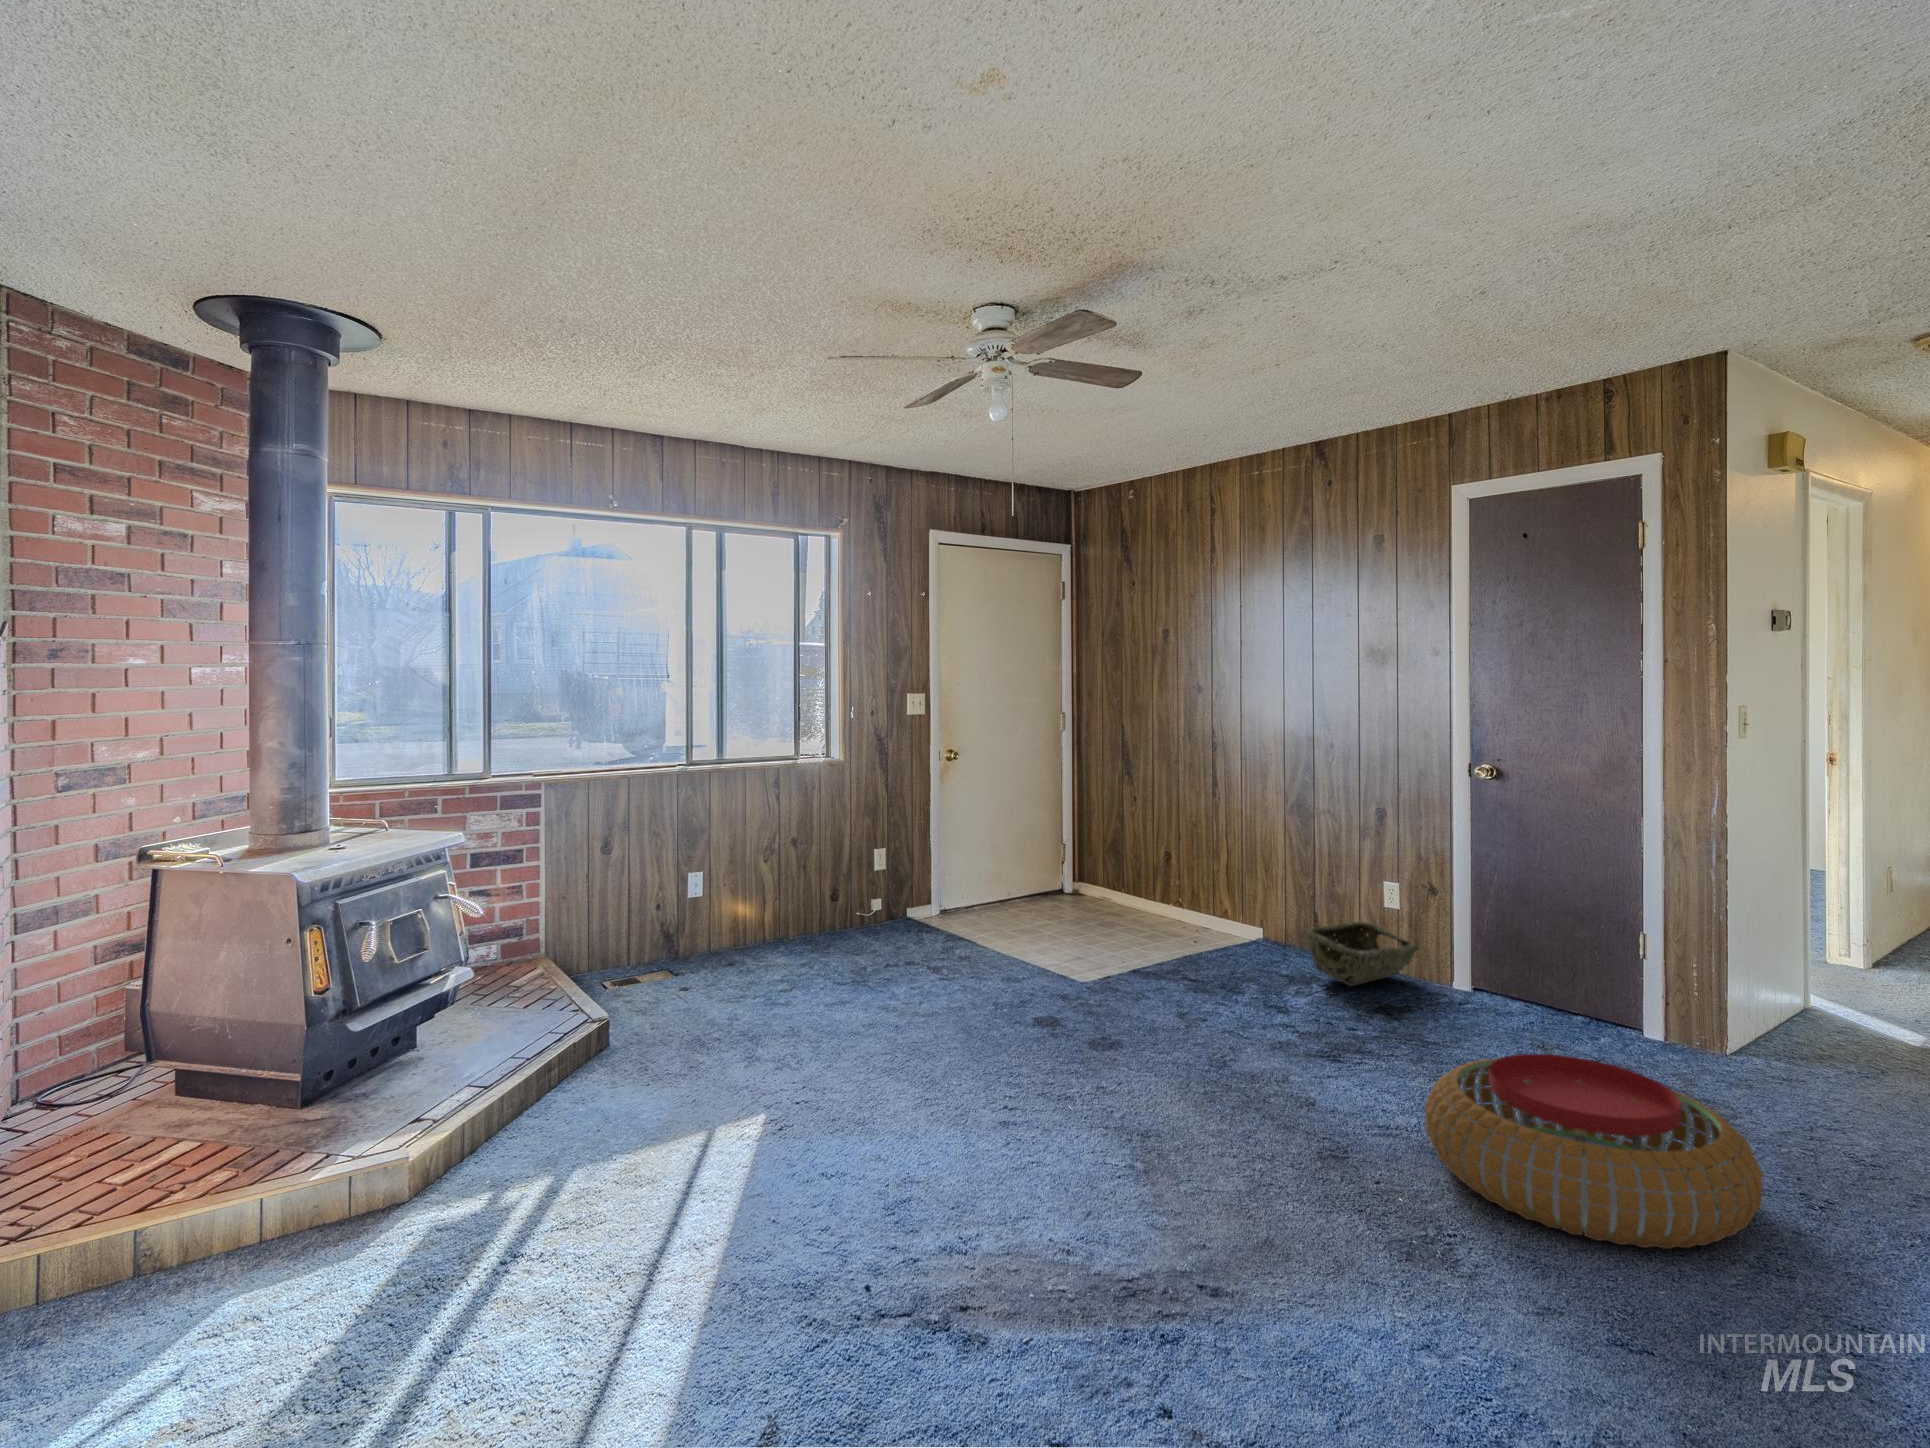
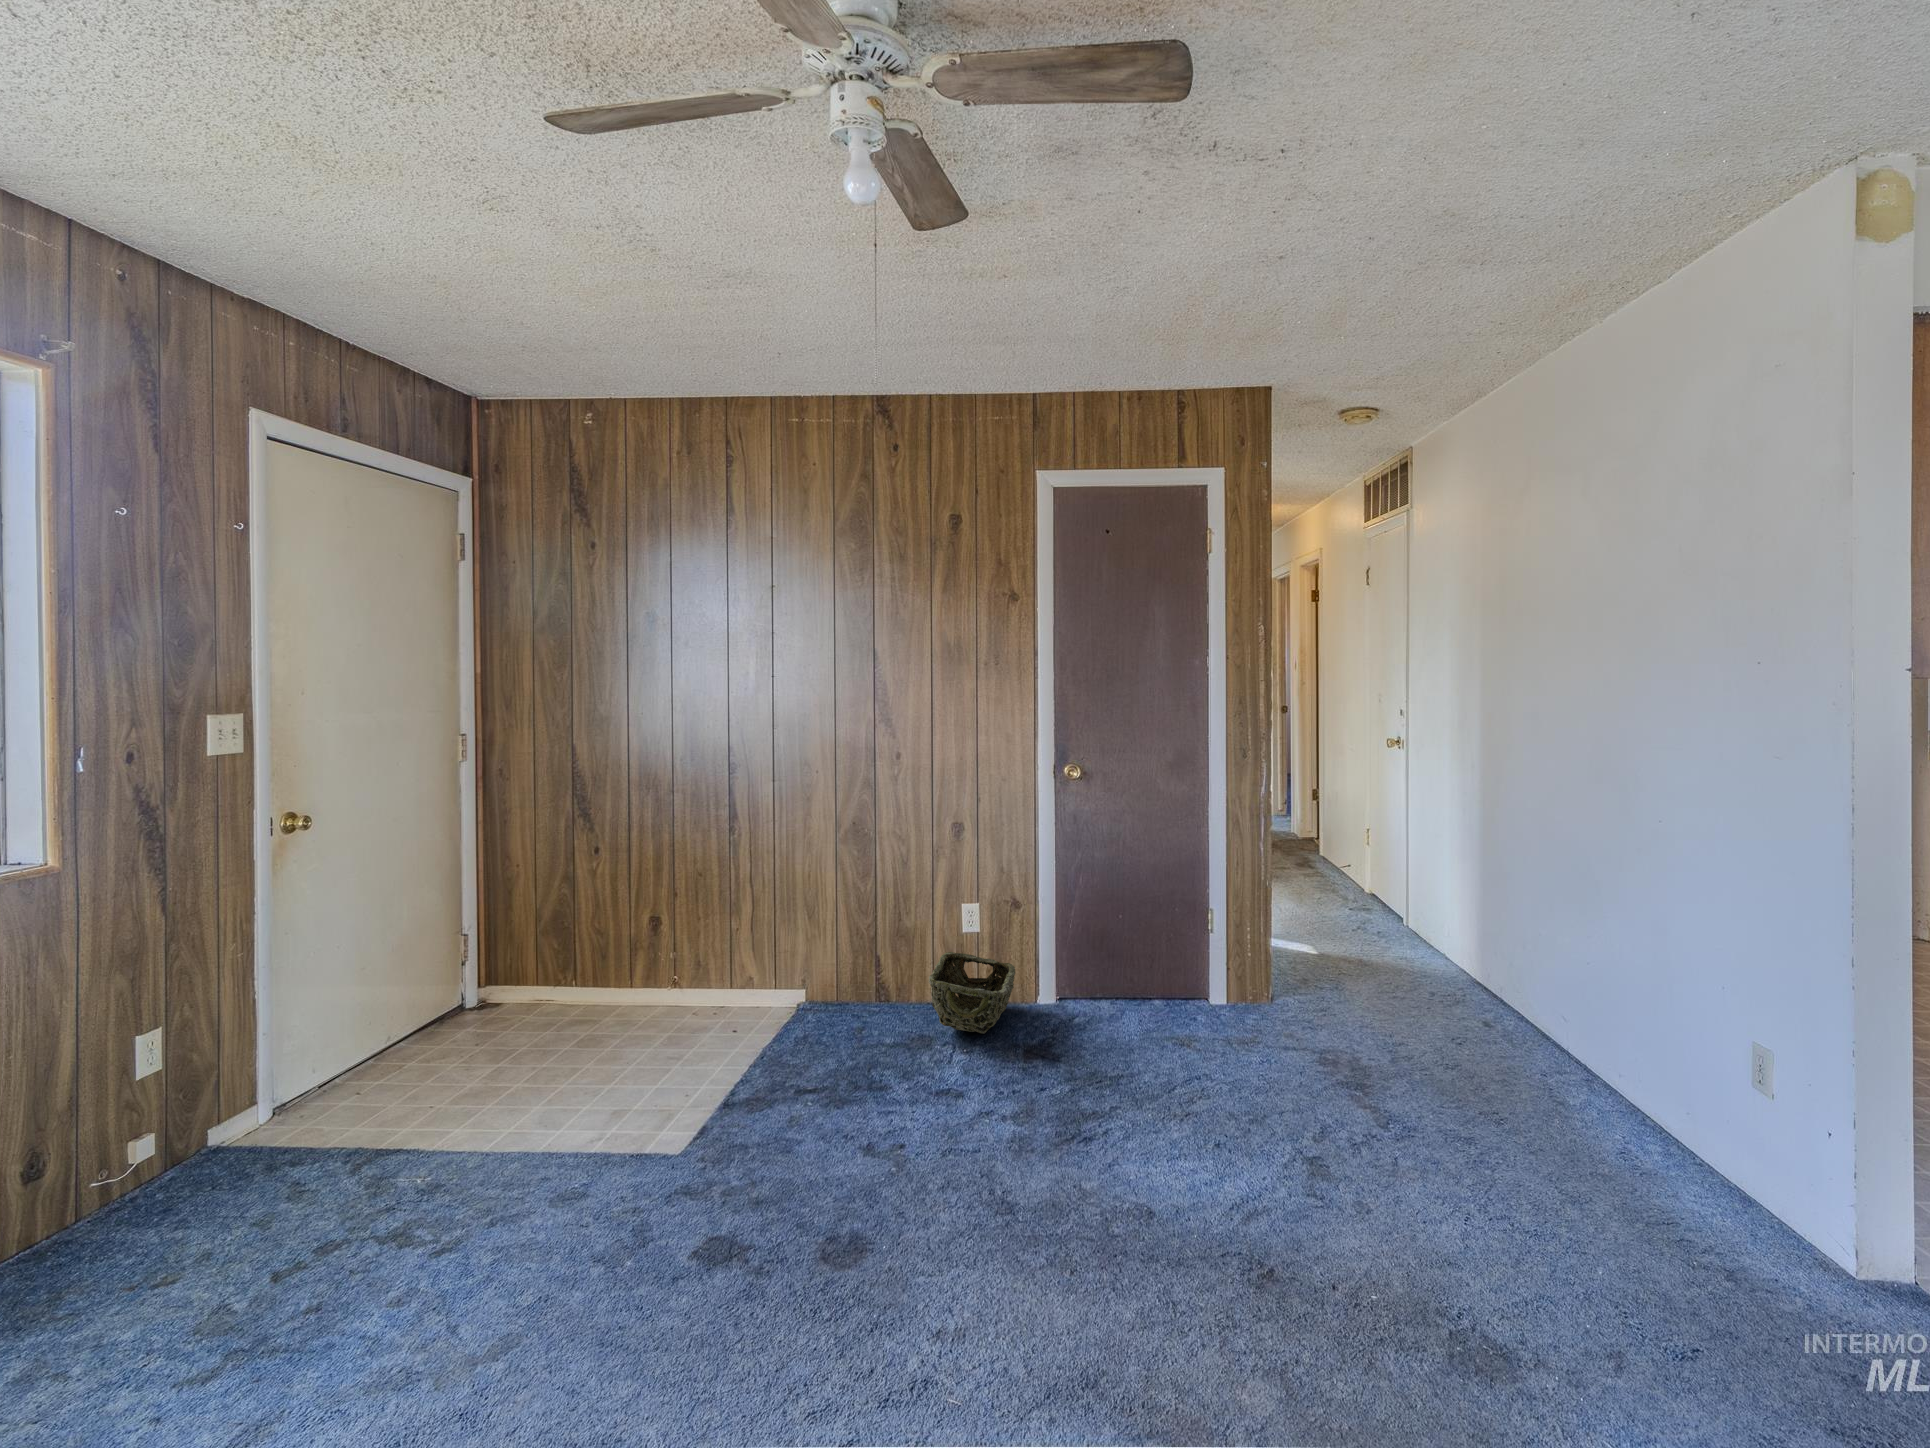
pouf: present [1425,1054,1763,1249] -> none [1330,1056,1664,1273]

